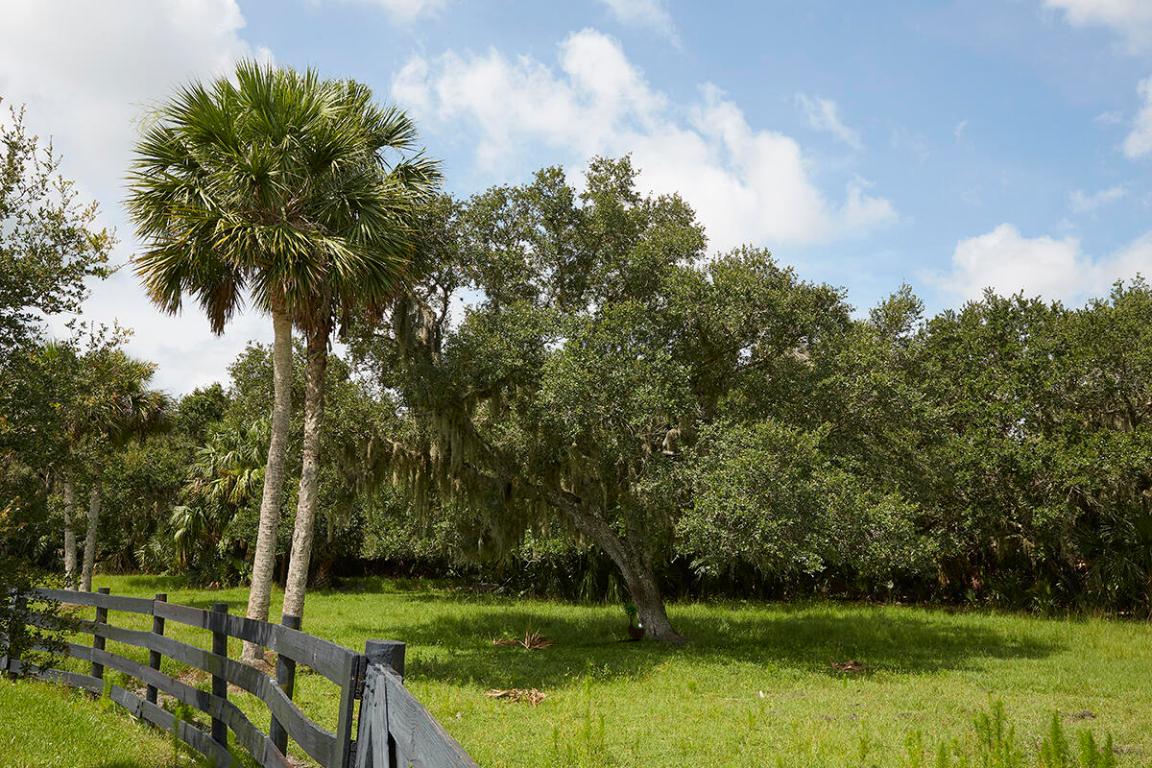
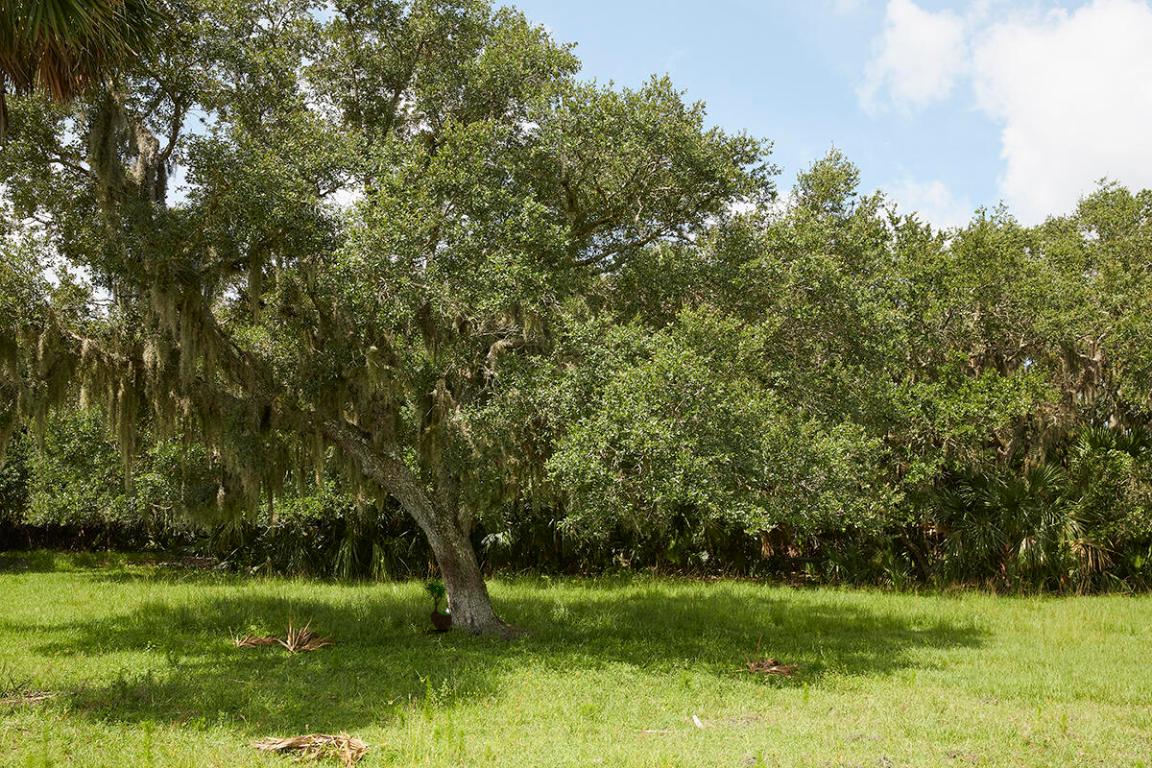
lounge chair: present [827,569,862,598] -> none [633,536,674,572]
round table: none [957,587,998,612] -> present [786,557,827,584]

